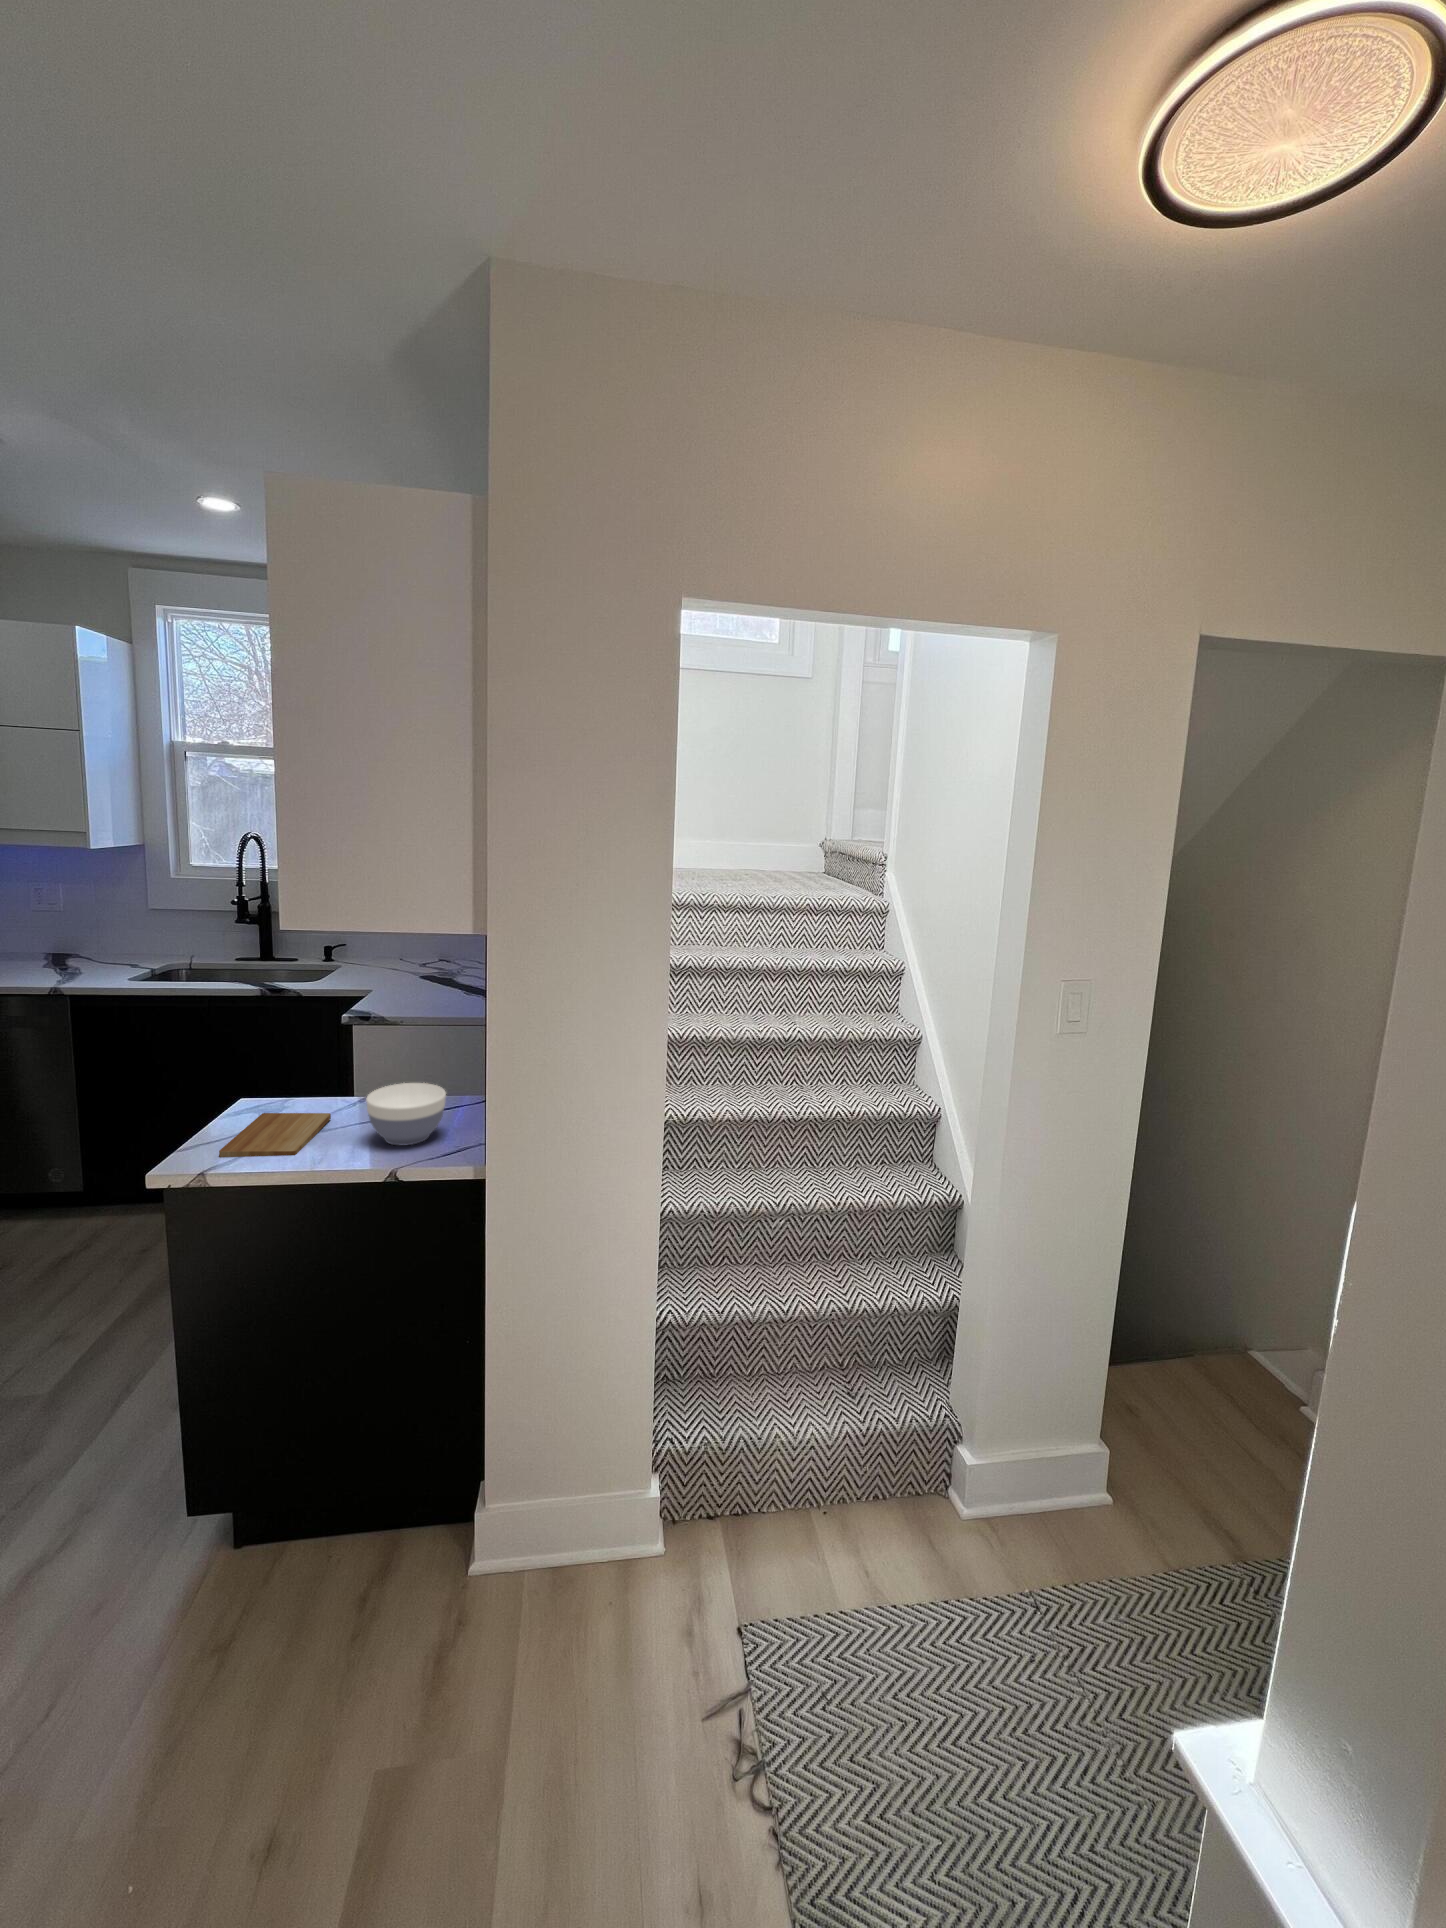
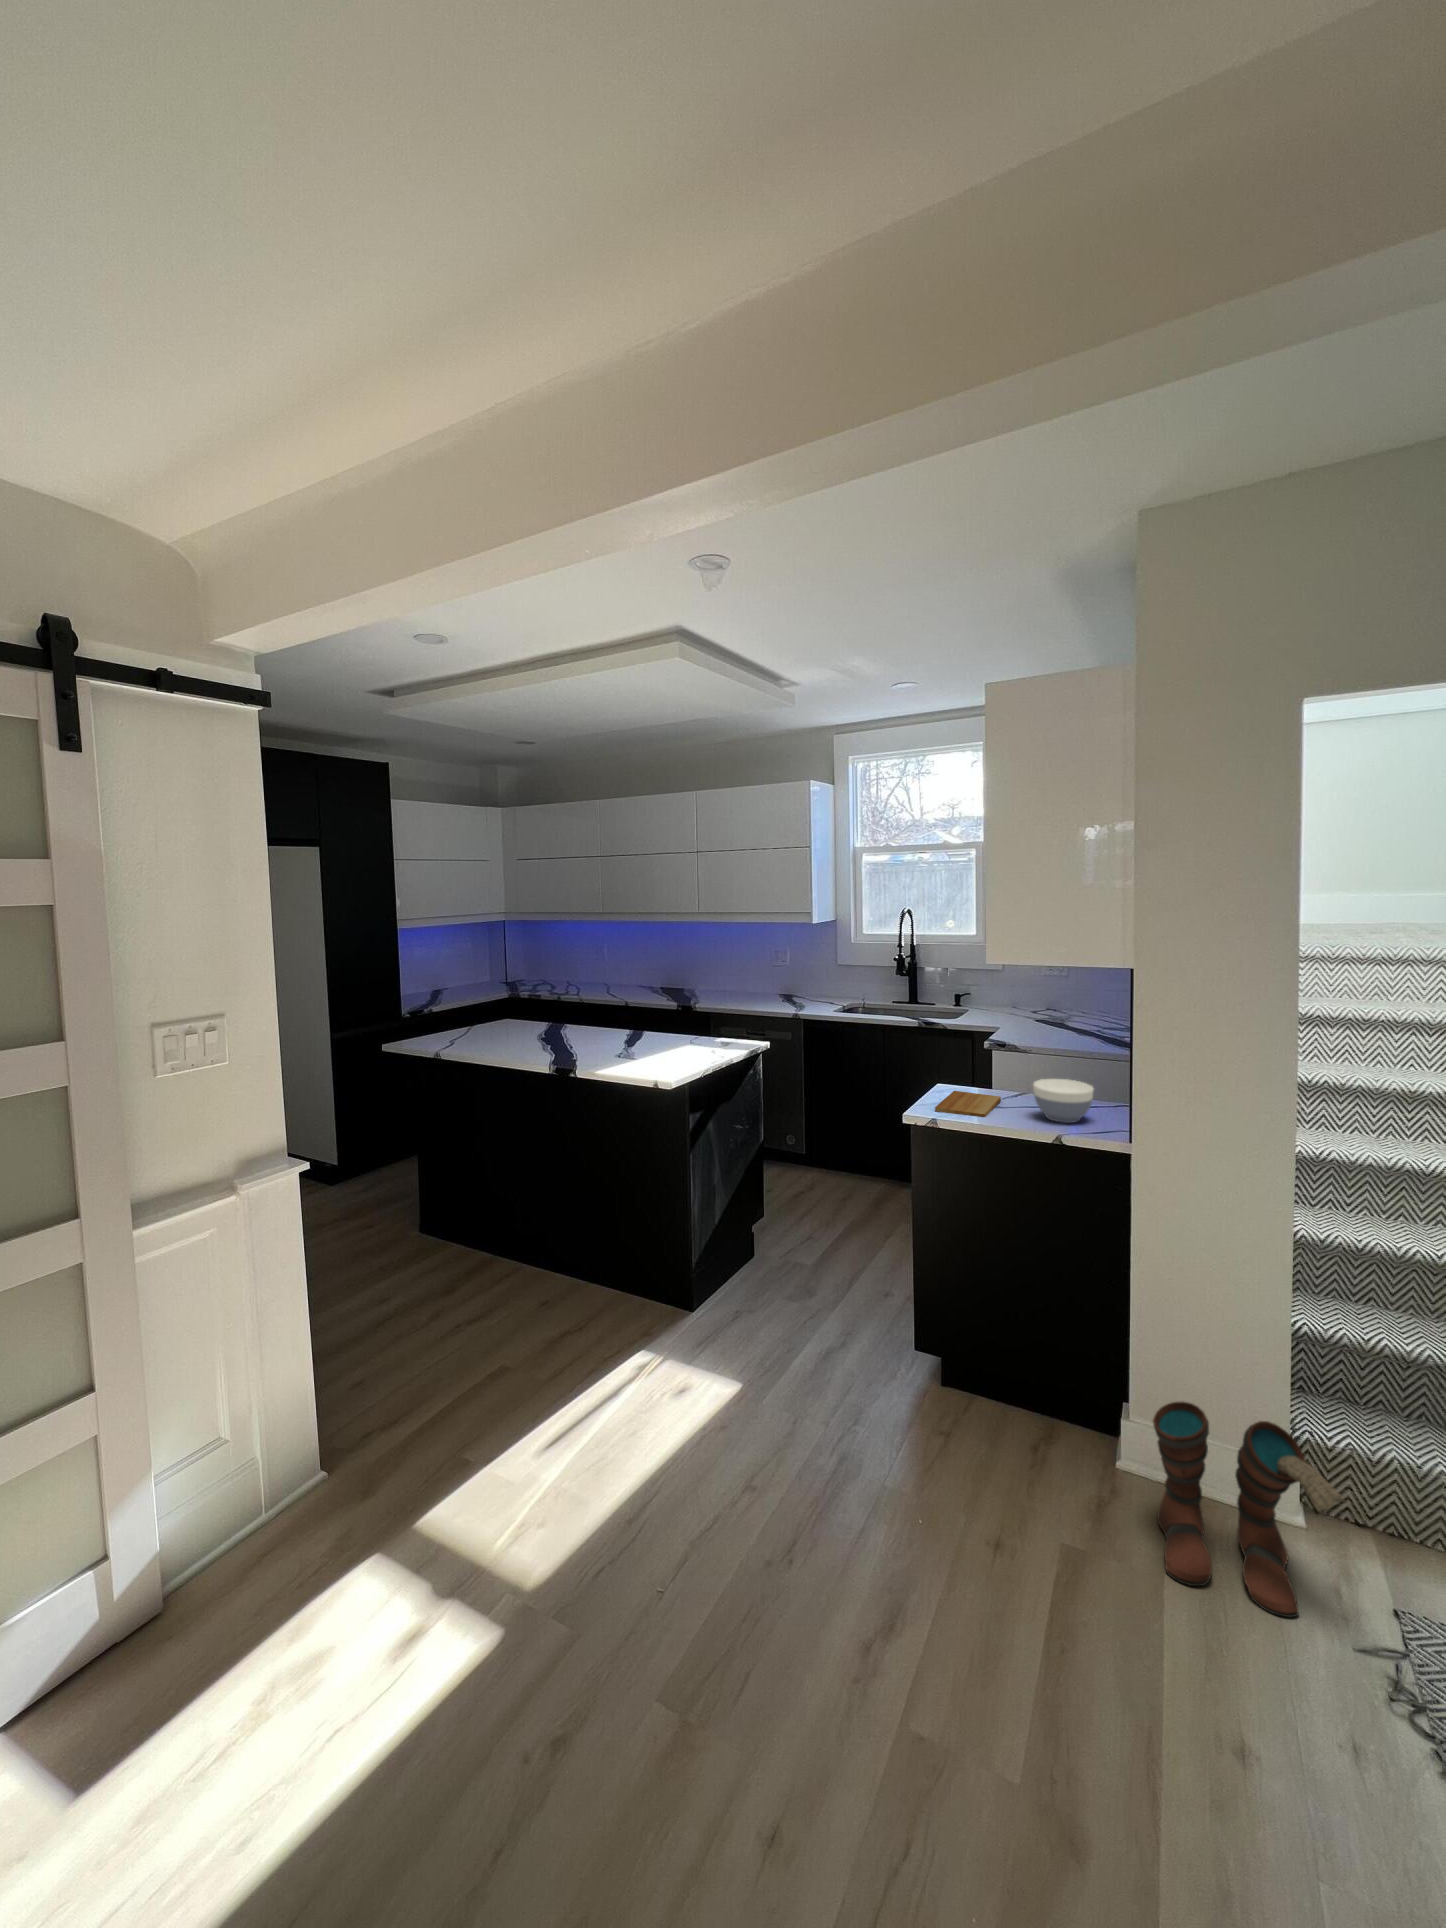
boots: none [503,1466,693,1711] -> present [1153,1401,1346,1617]

